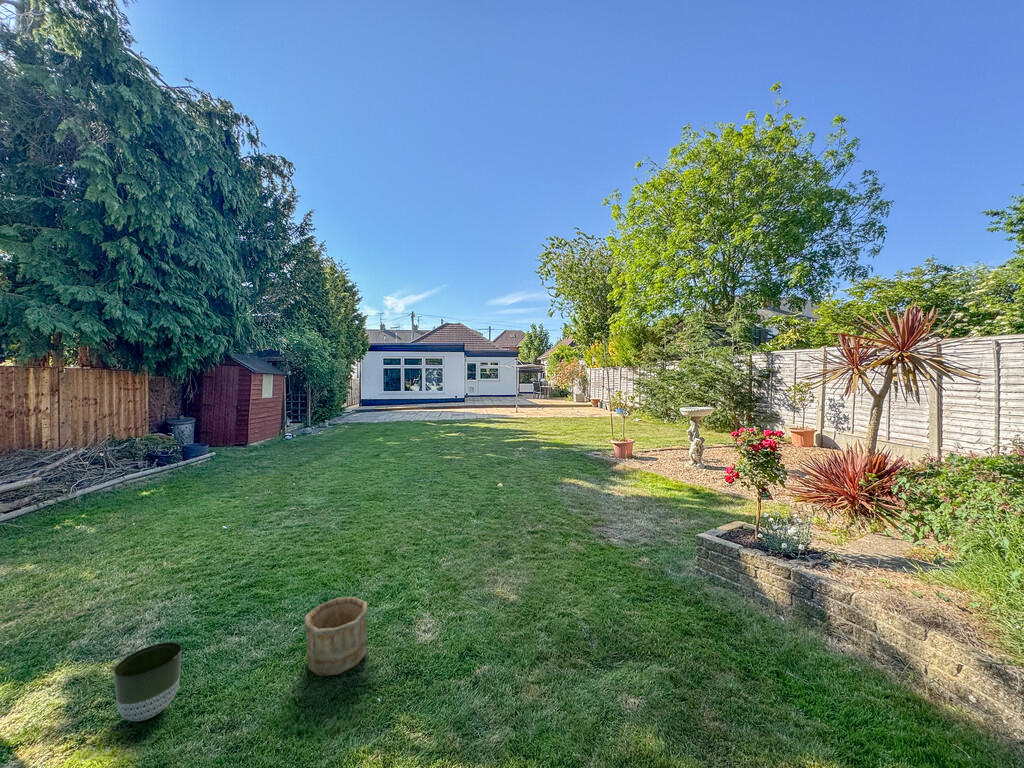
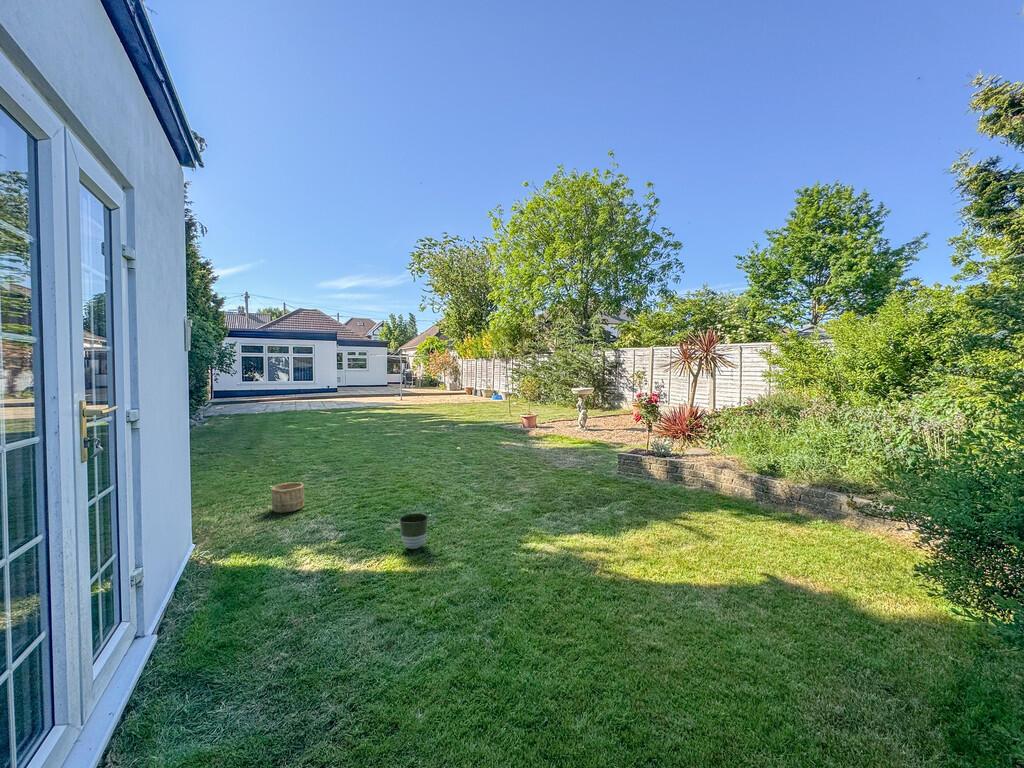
wooden bucket: present [304,597,368,676] -> present [270,482,305,513]

